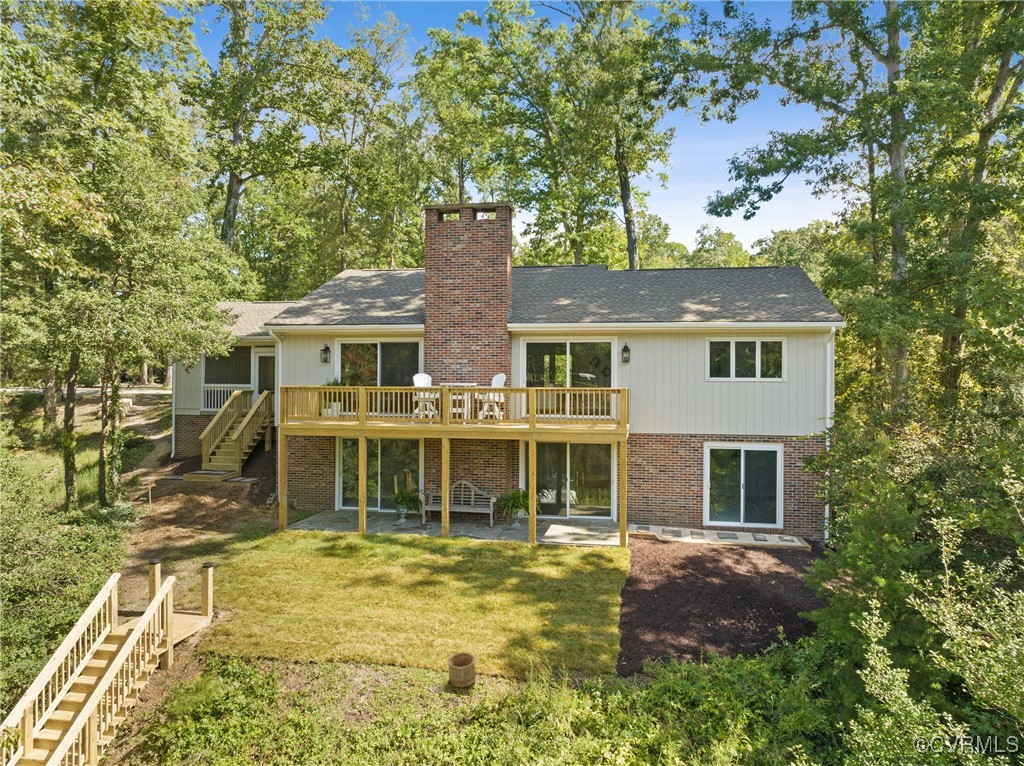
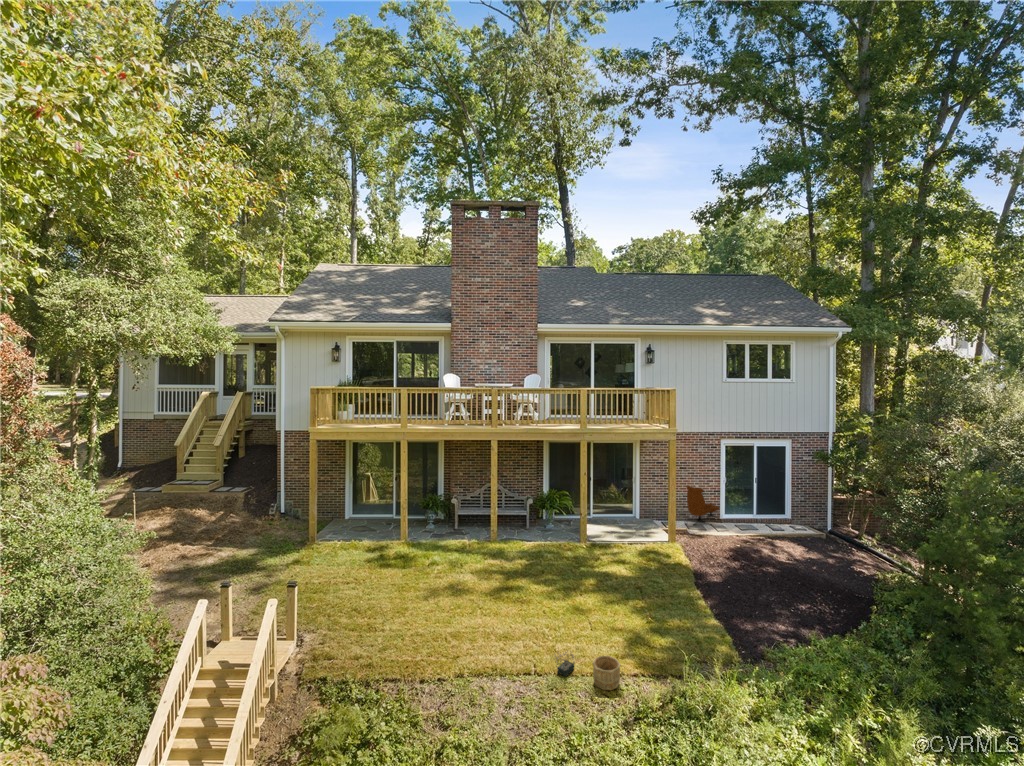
lounge chair: none [657,489,699,533] -> present [687,486,719,524]
decorative plant: none [416,644,442,671] -> present [556,652,574,676]

